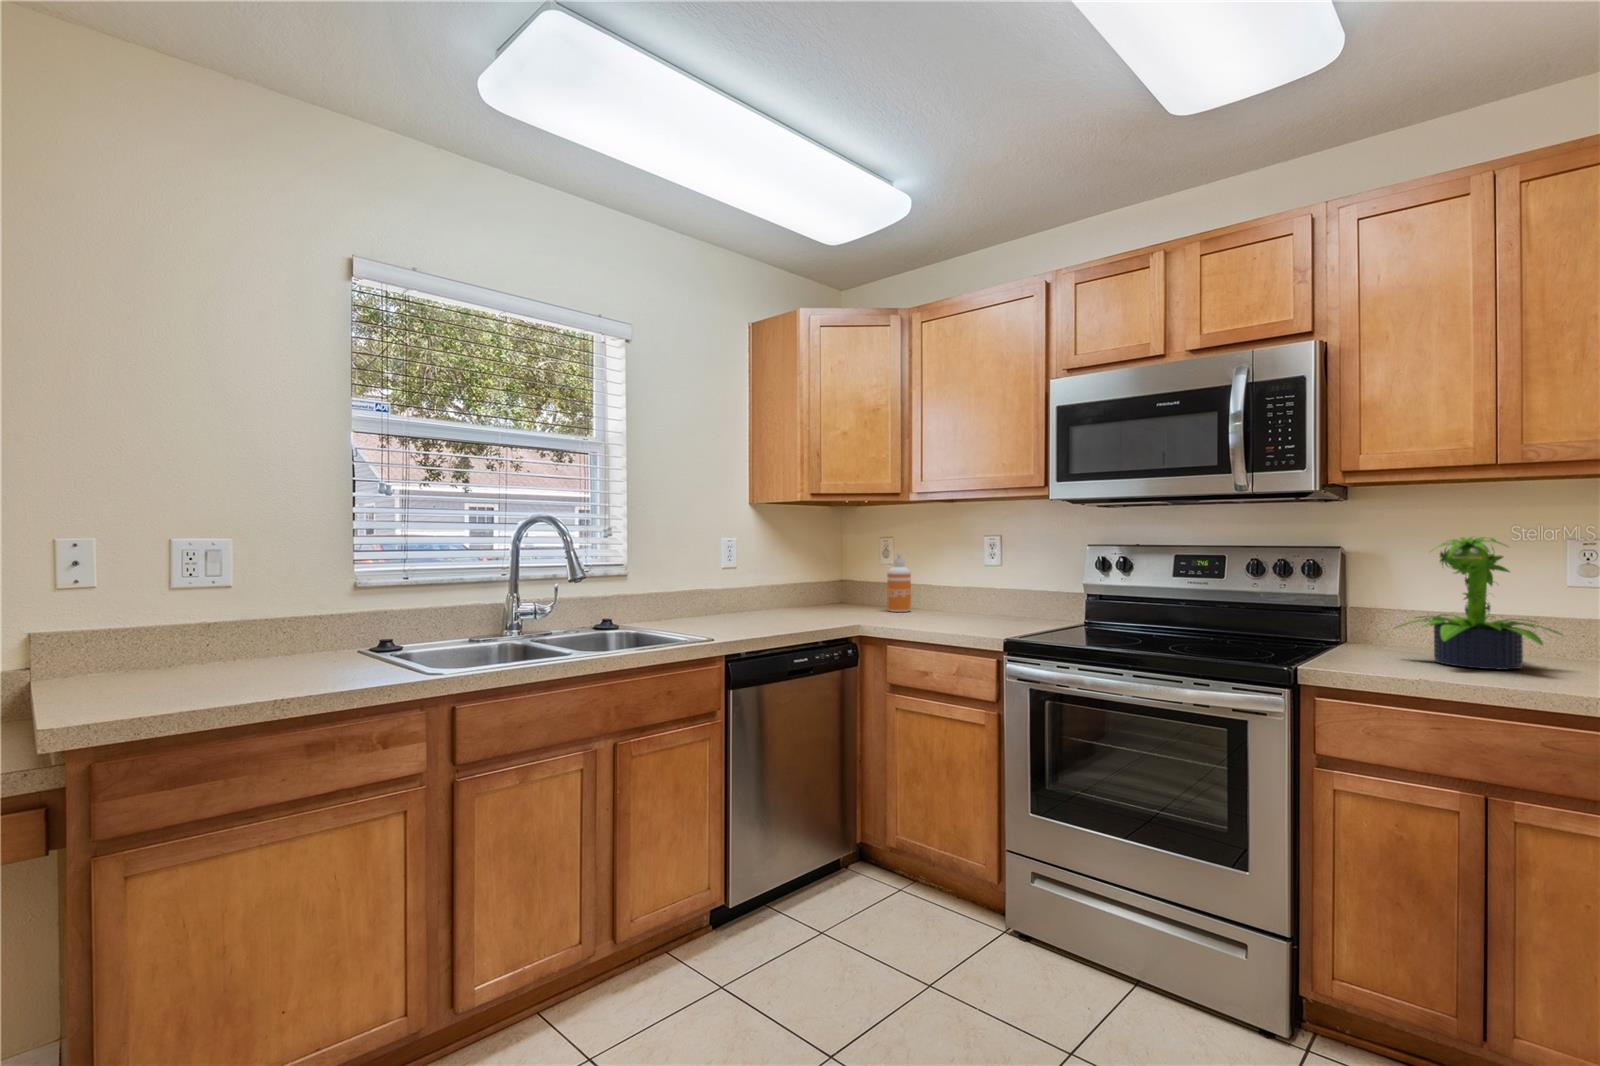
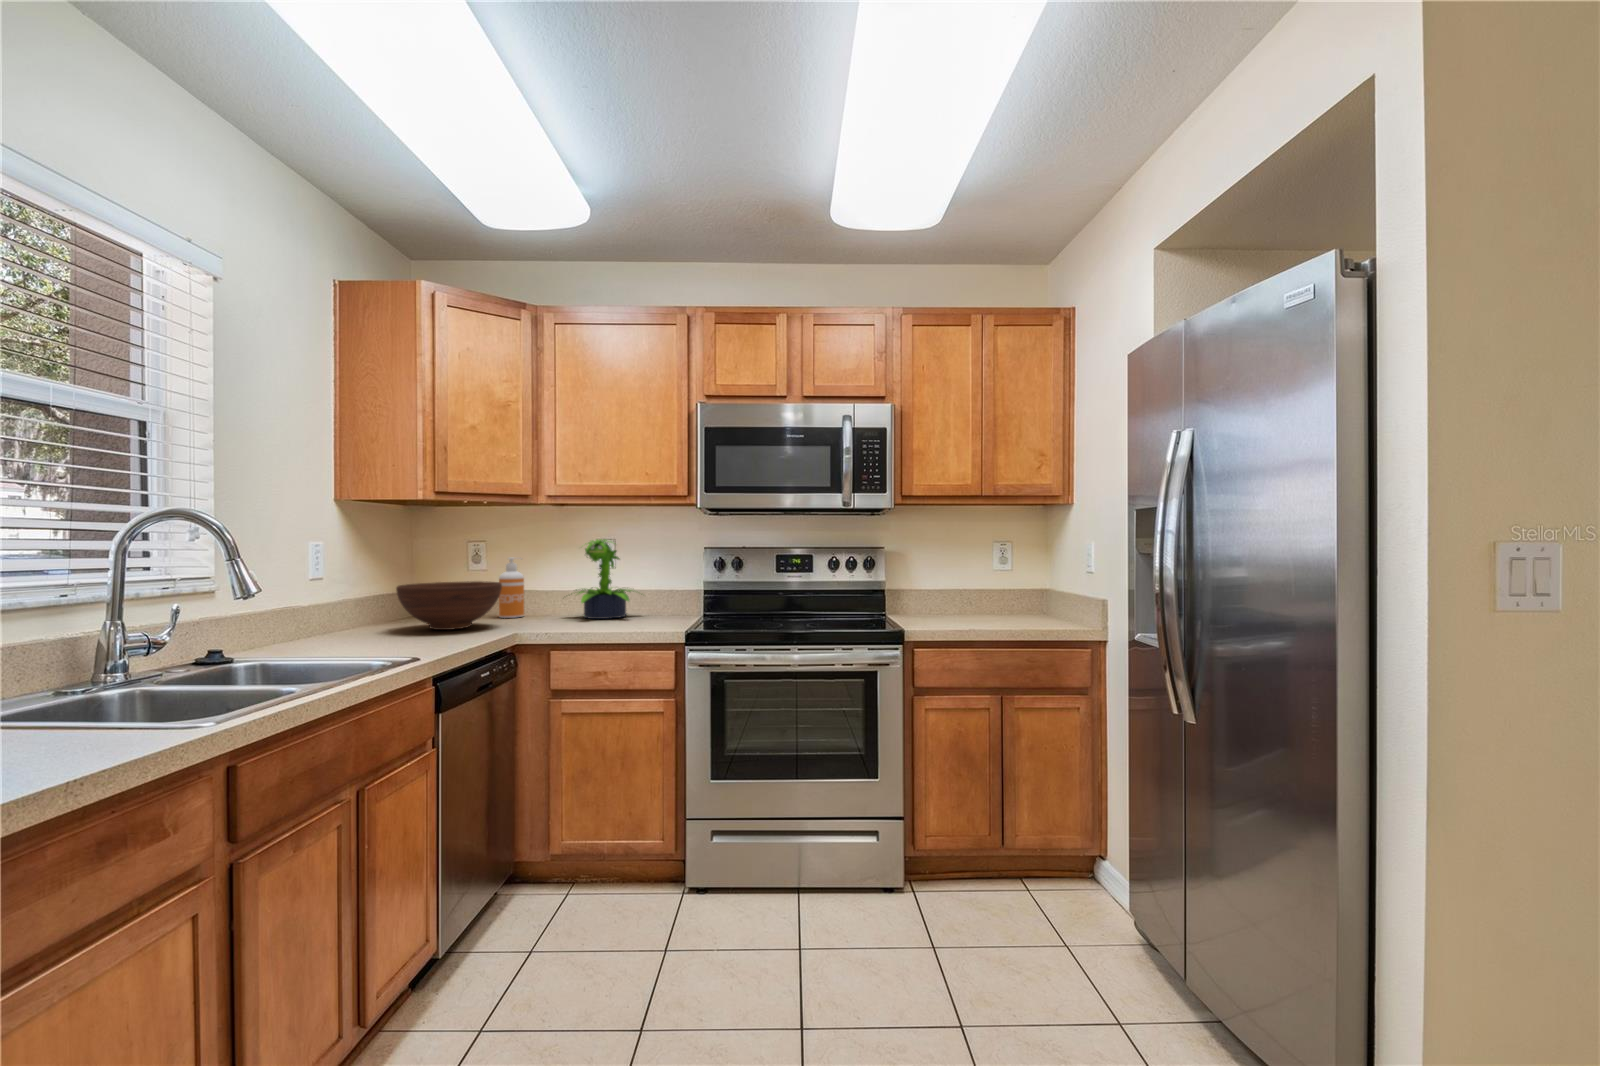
potted plant: present [1395,537,1562,669] -> present [578,539,632,619]
fruit bowl: none [783,574,869,617] -> present [396,581,502,630]

